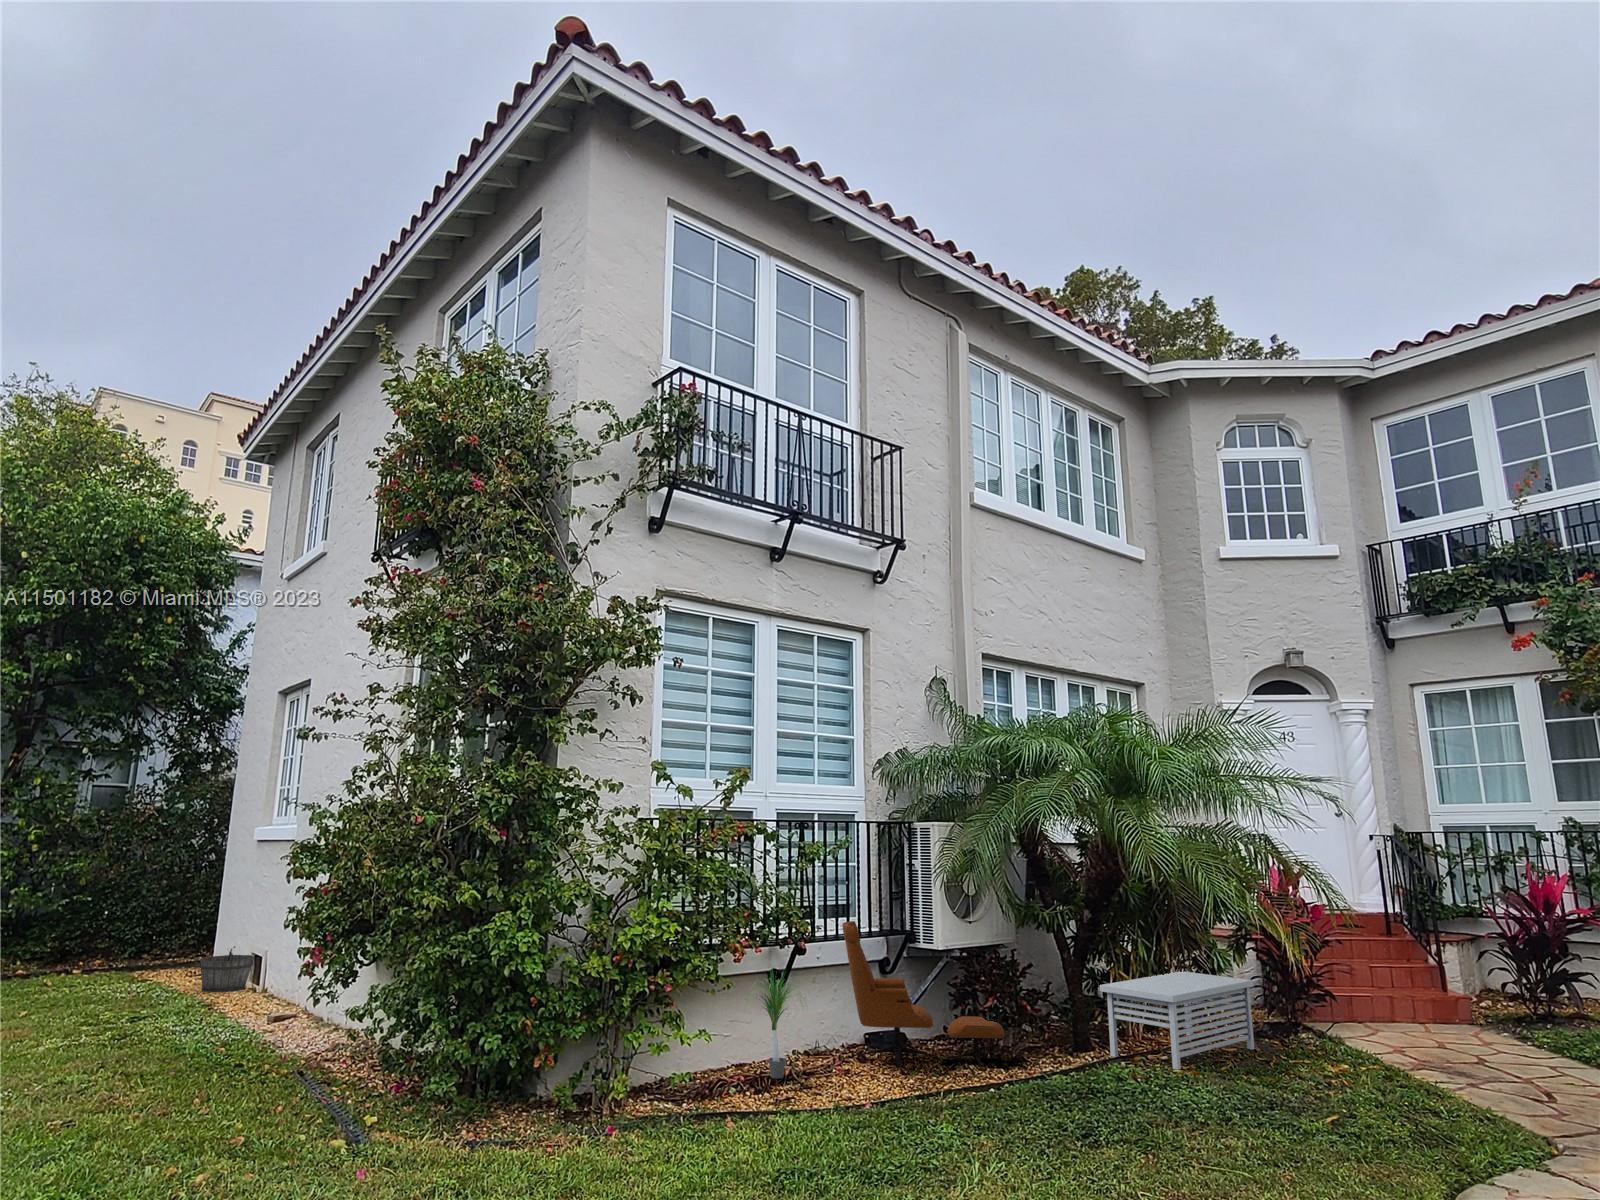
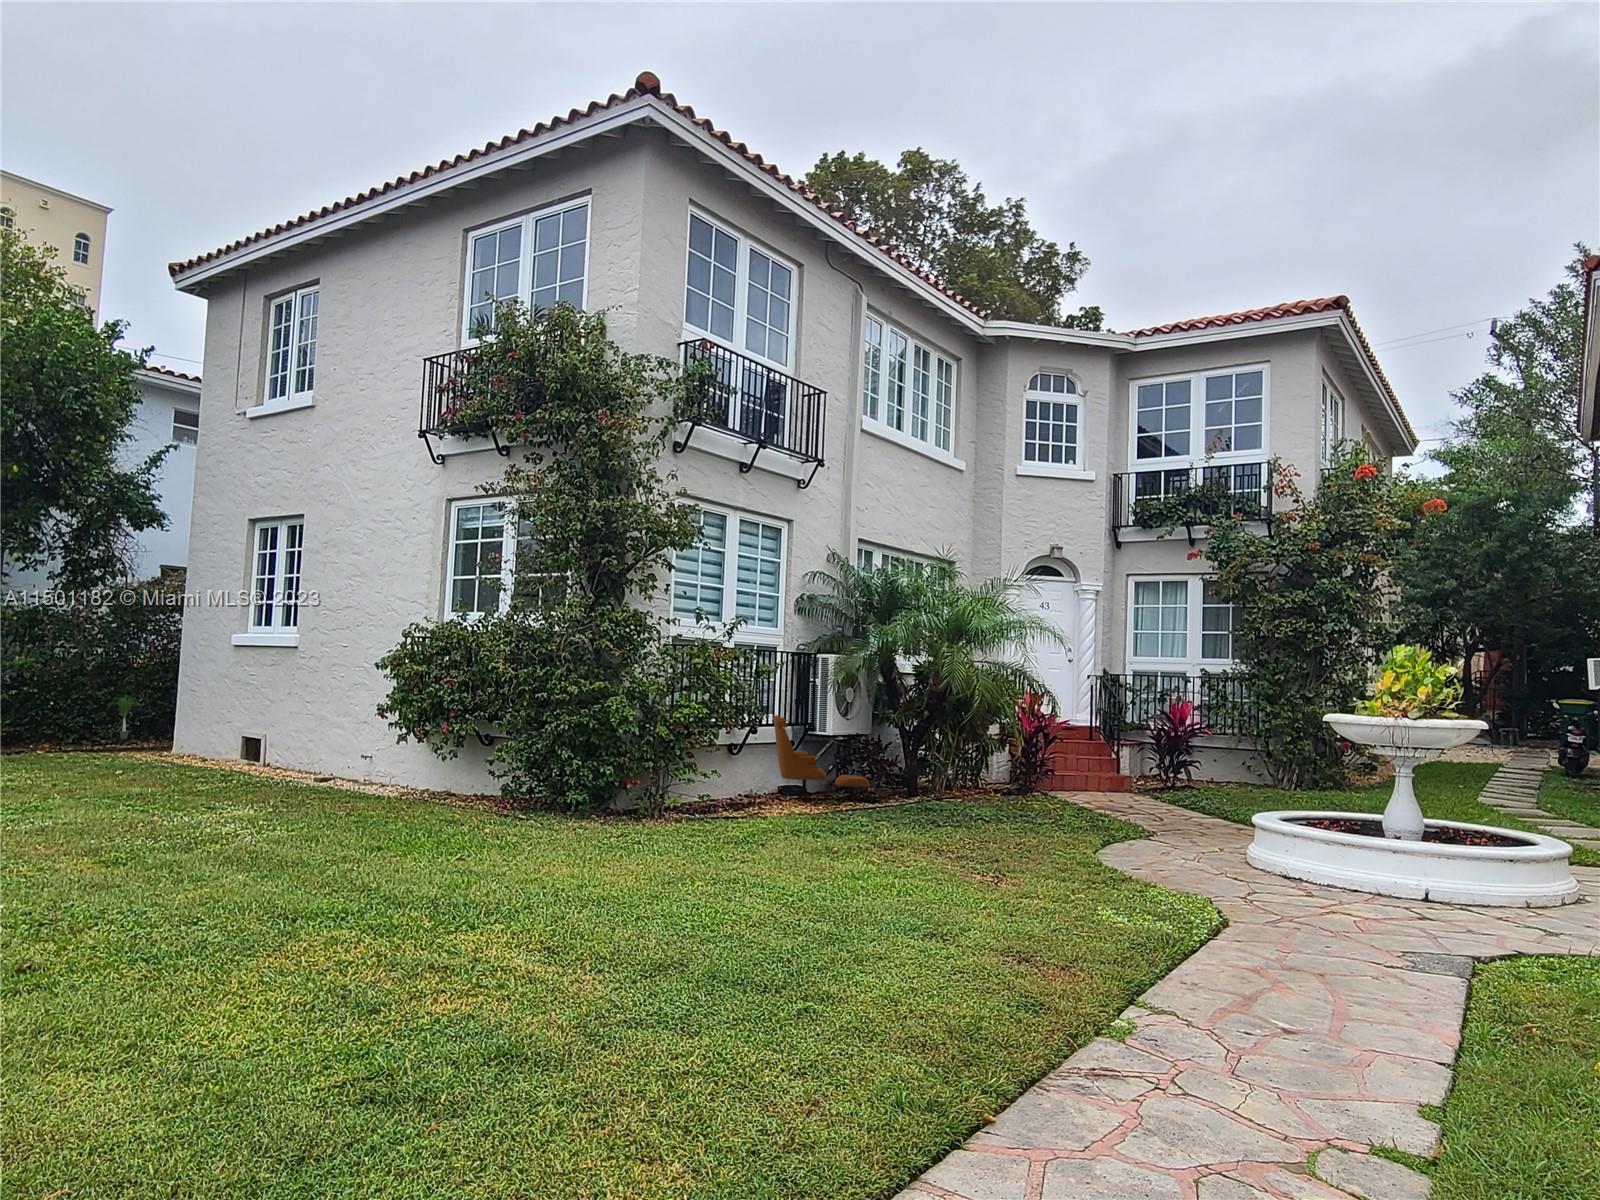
wooden bucket: present [198,946,254,992] -> none [223,725,268,759]
potted plant: present [750,971,801,1079] -> present [119,696,134,739]
storage bench: present [1100,971,1255,1070] -> none [926,753,1013,805]

